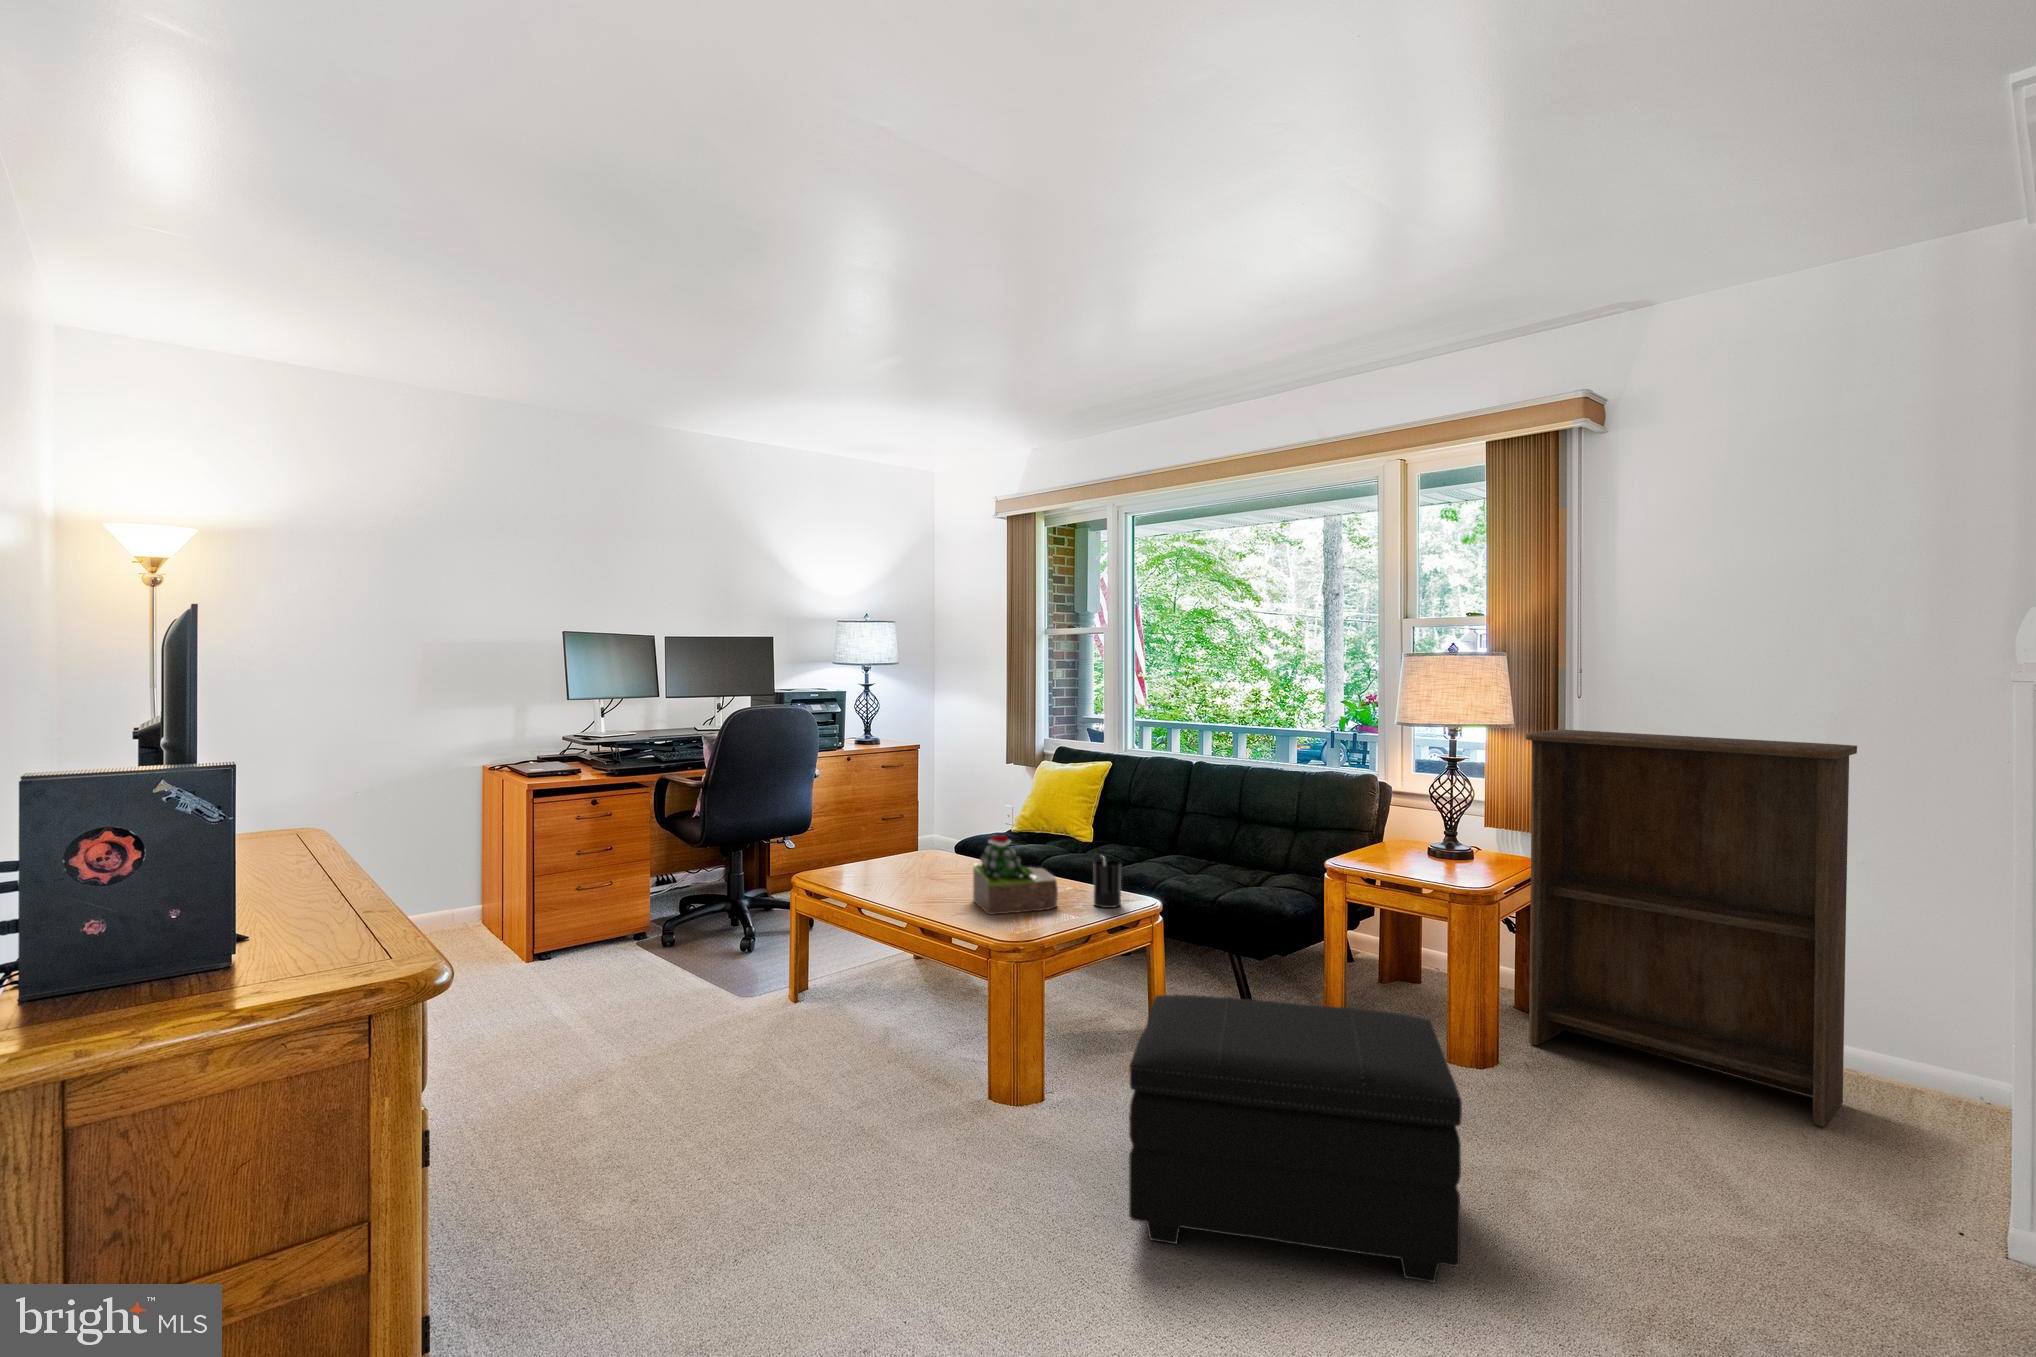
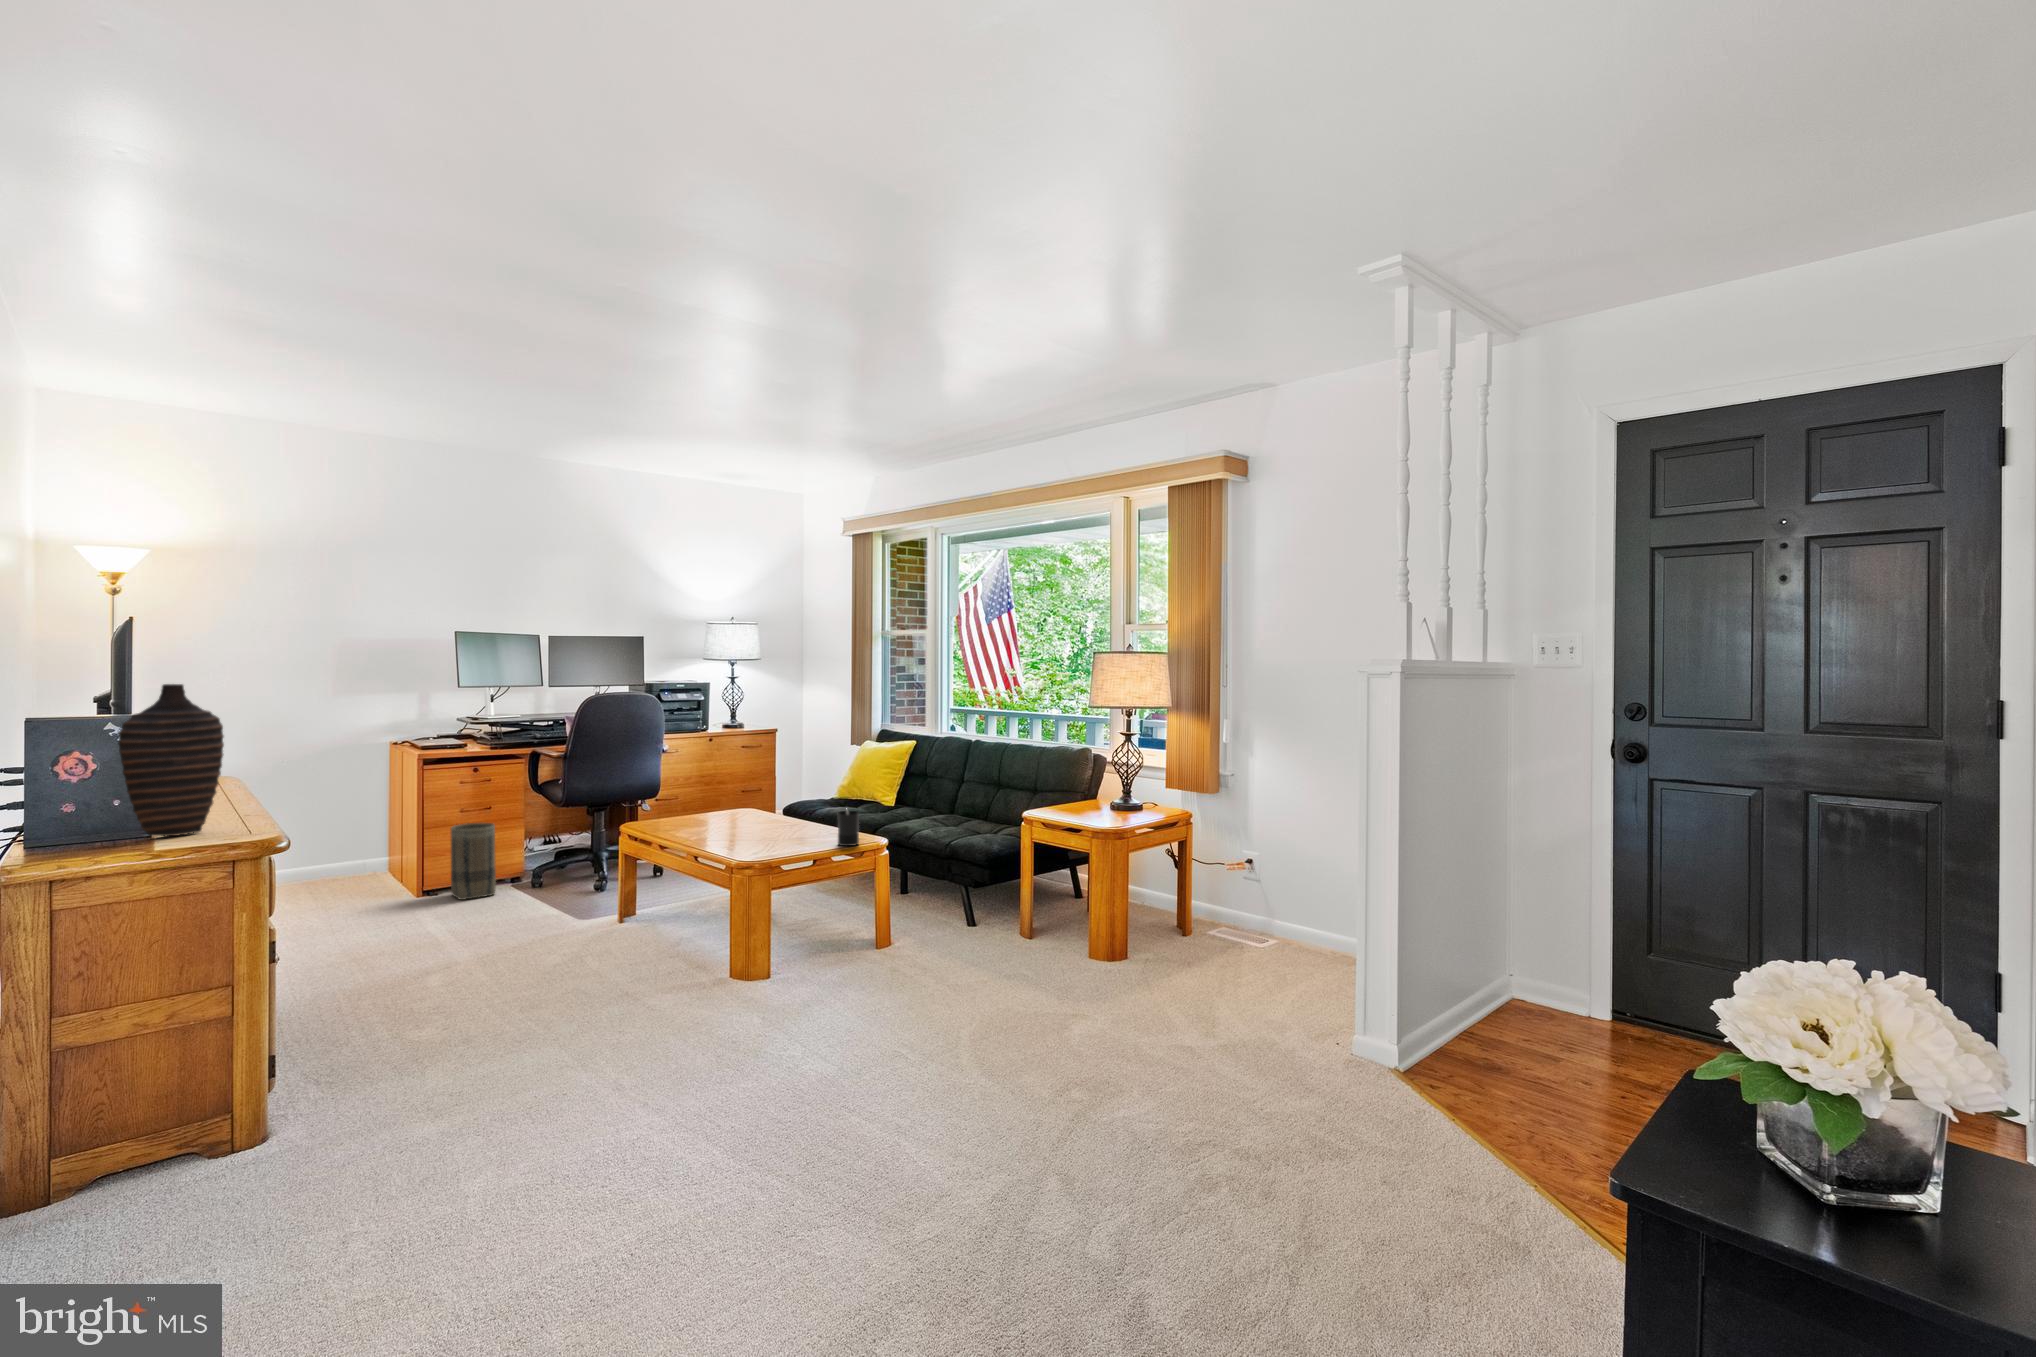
decorative vase: none [181,703,357,978] -> present [118,684,224,836]
bookshelf: present [1526,730,1857,1127] -> none [1161,713,1362,994]
succulent plant: present [973,836,1058,915] -> none [748,792,809,850]
basket: none [568,867,622,966] -> present [451,823,496,900]
footstool: present [1129,995,1462,1282] -> none [774,896,1009,1070]

